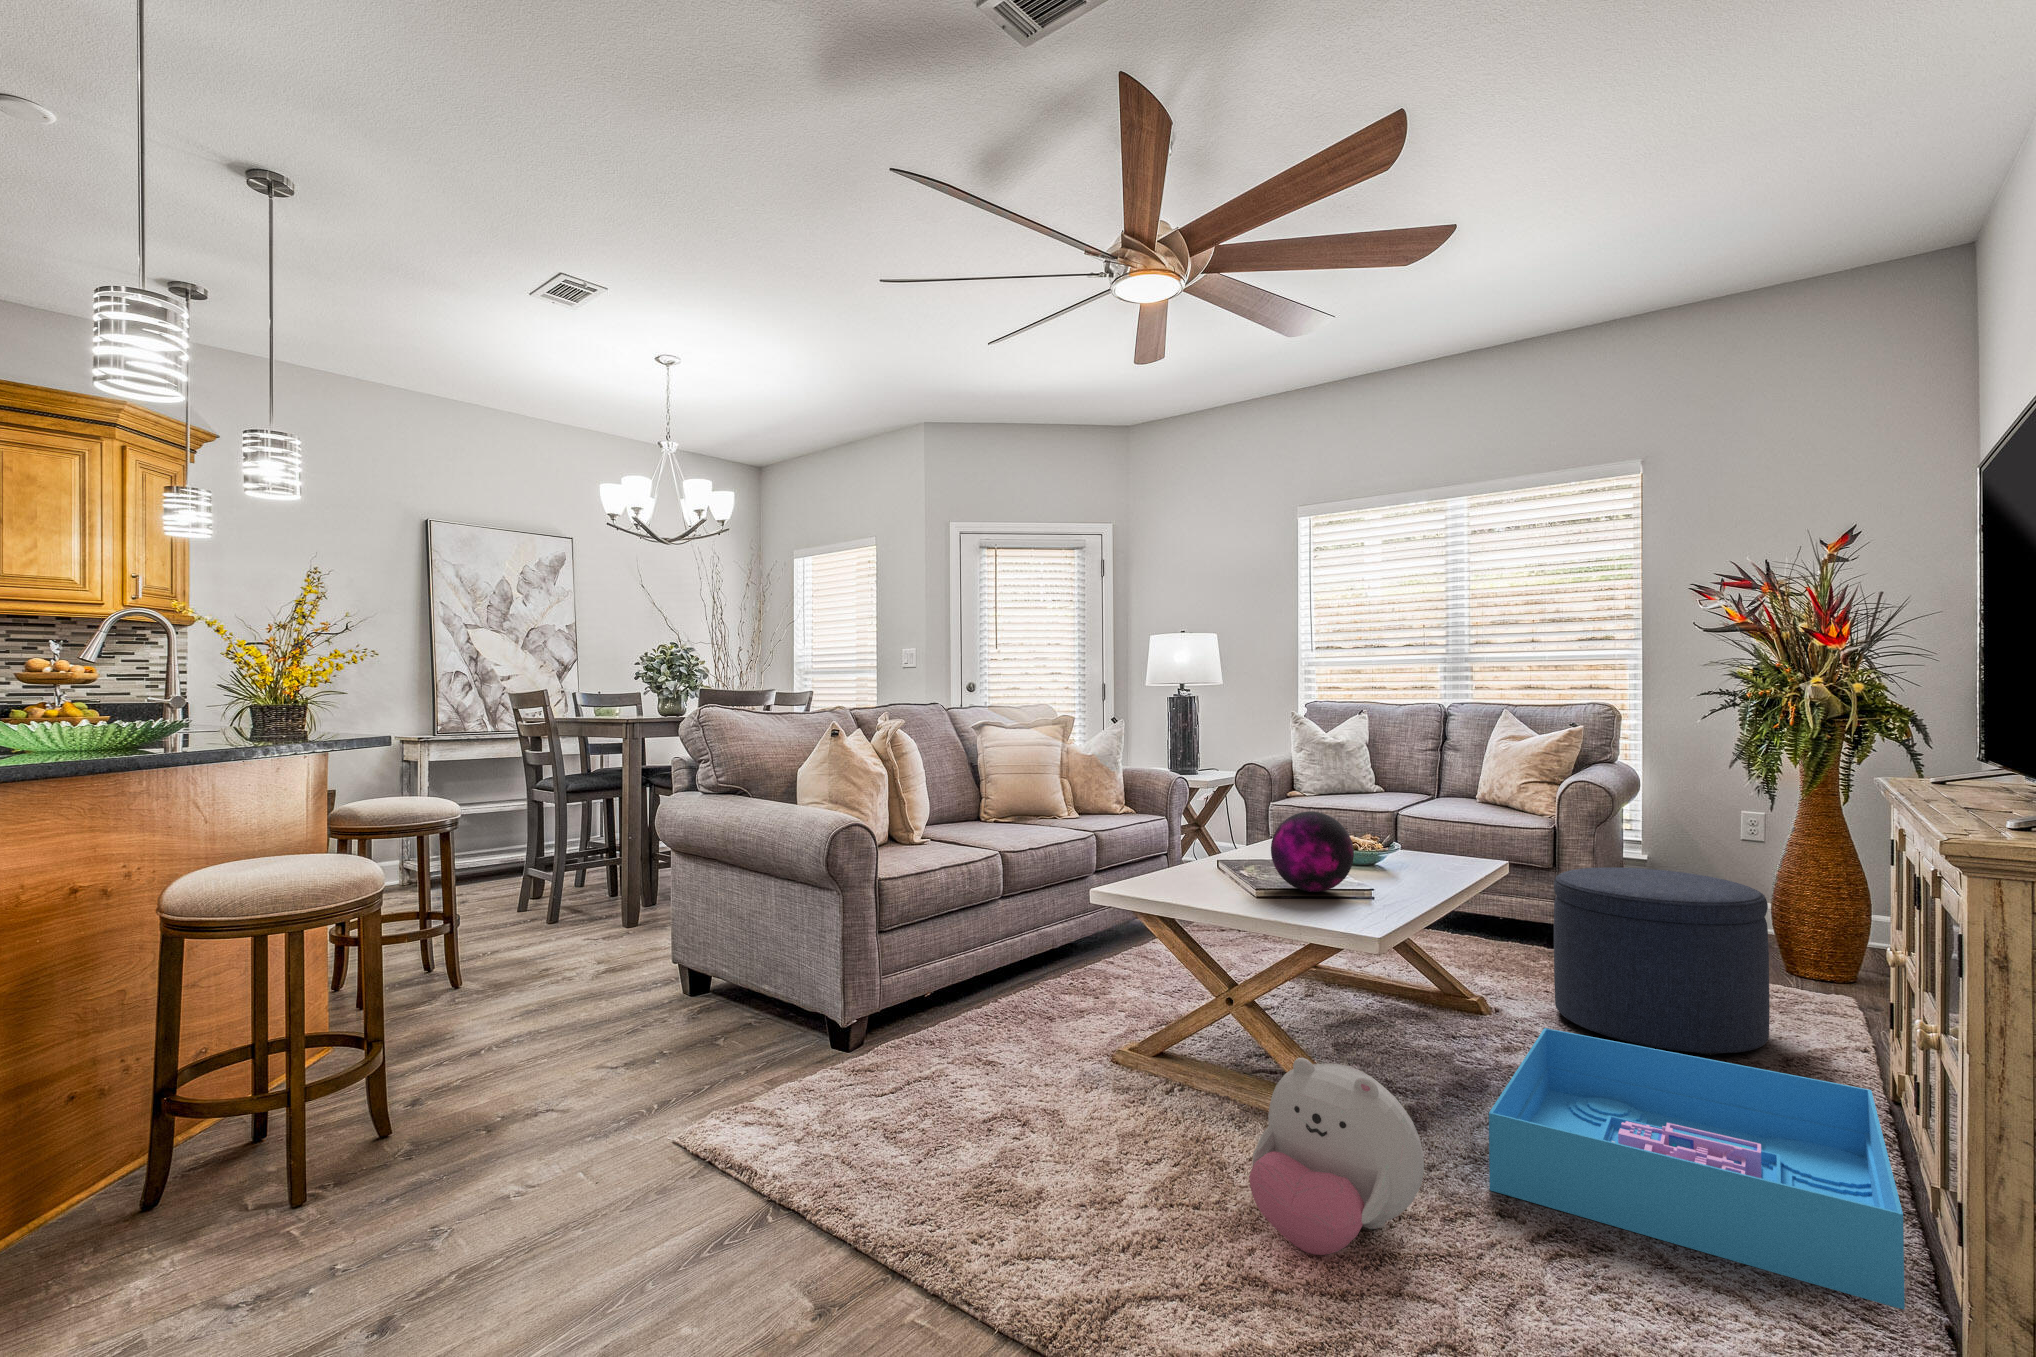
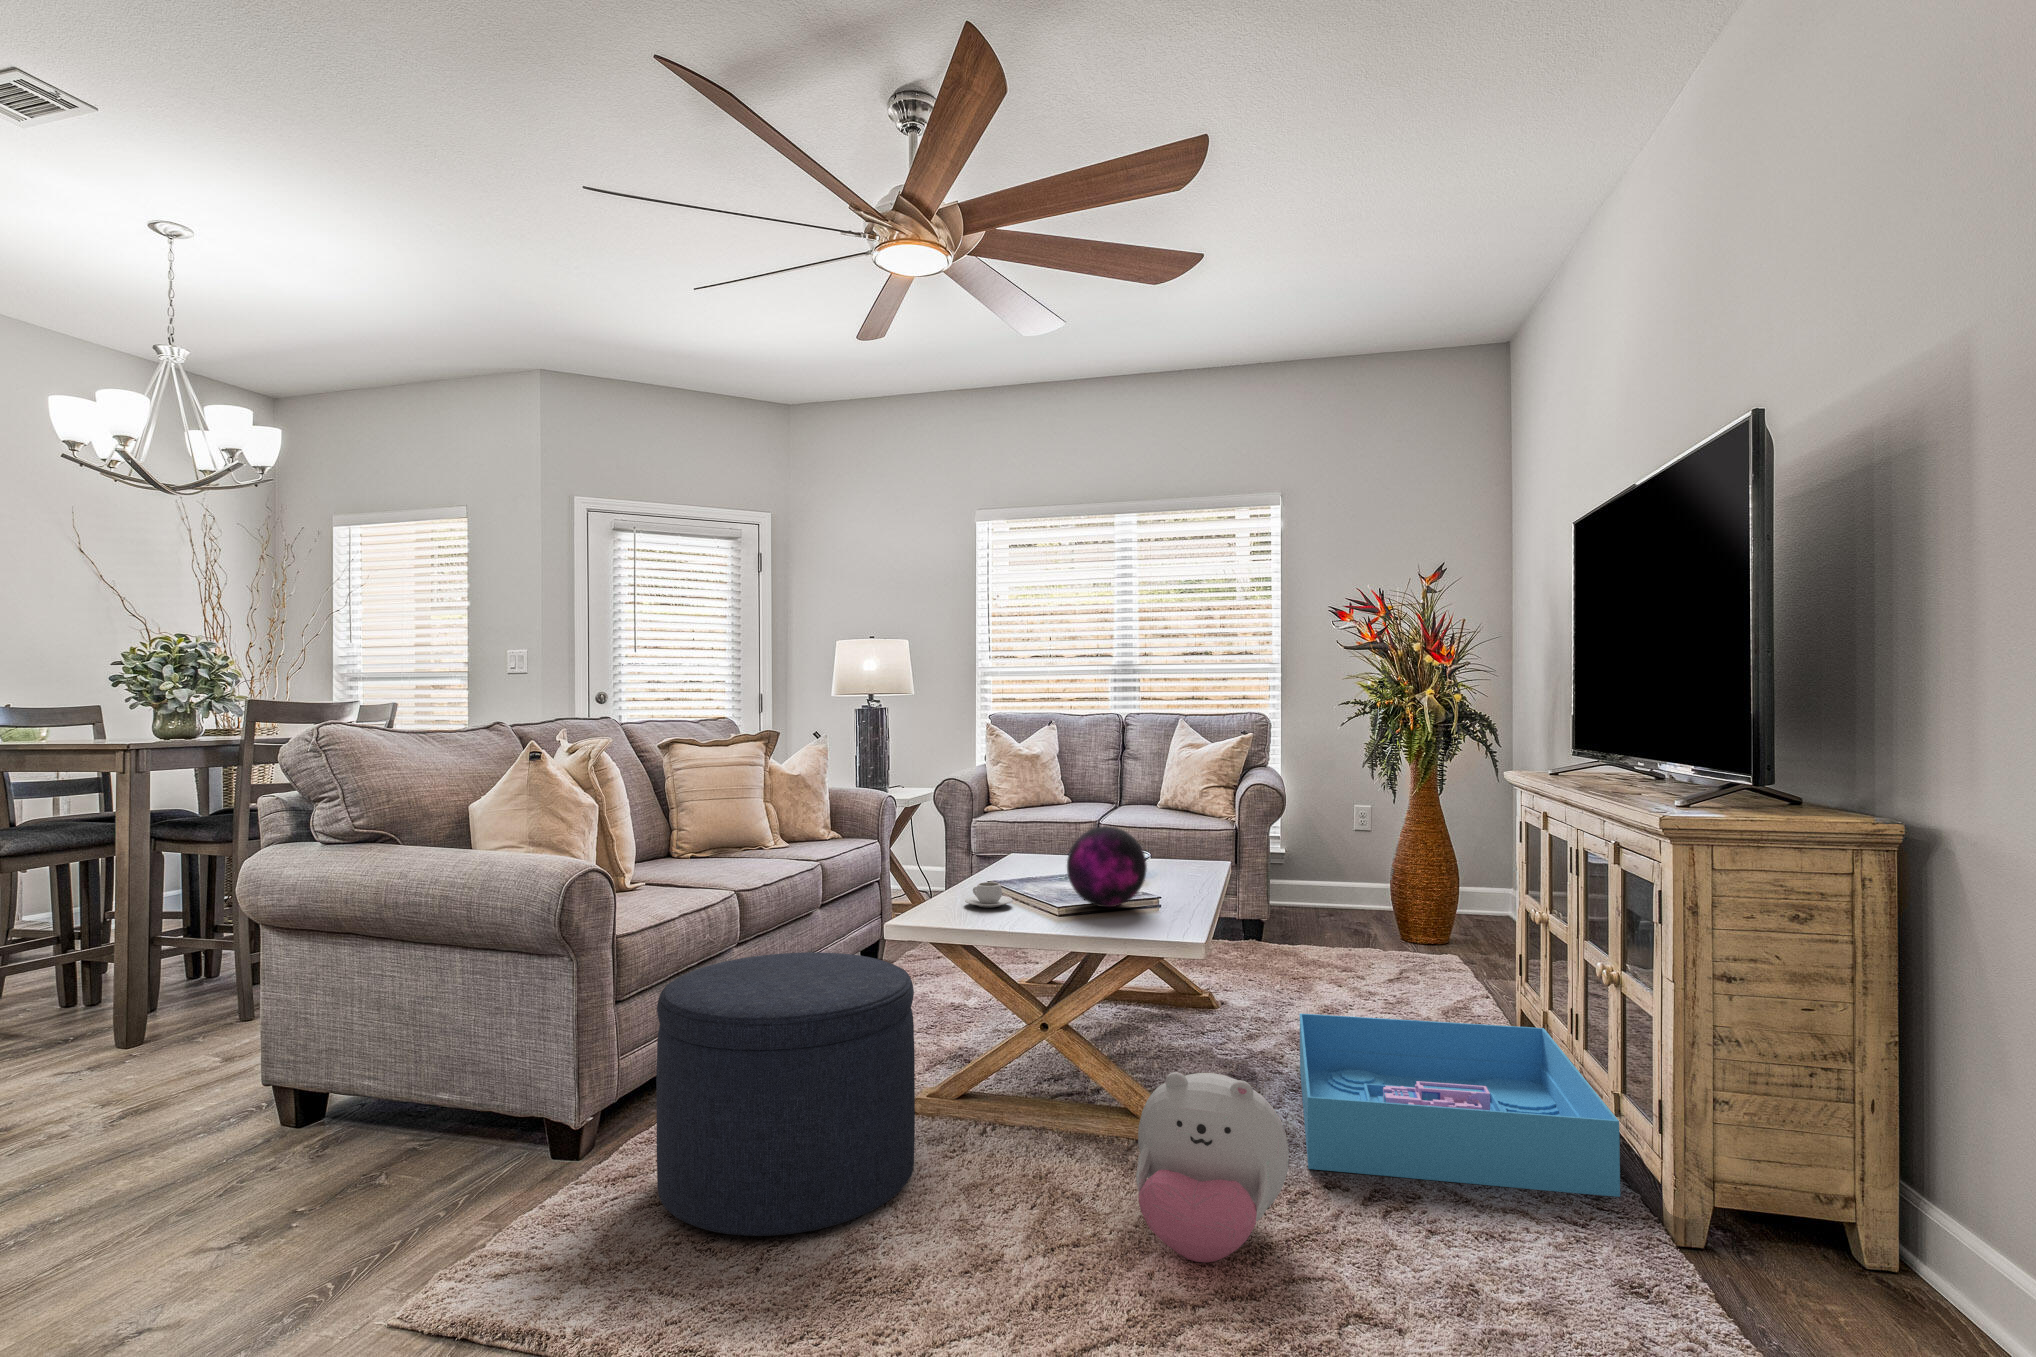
teacup: none [1173,858,1219,882] -> present [965,882,1013,908]
ottoman: present [1554,867,1770,1055] -> present [656,952,915,1236]

